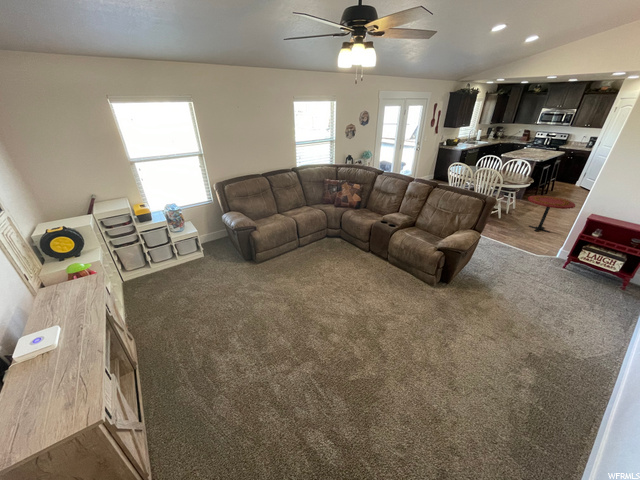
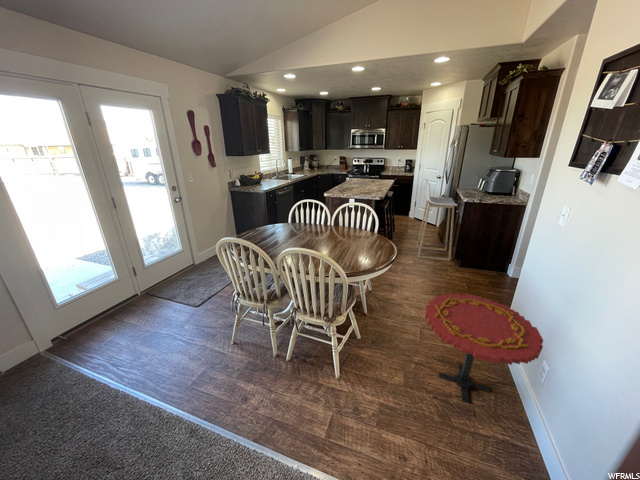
bar stool: none [557,152,602,207] -> present [416,180,458,261]

